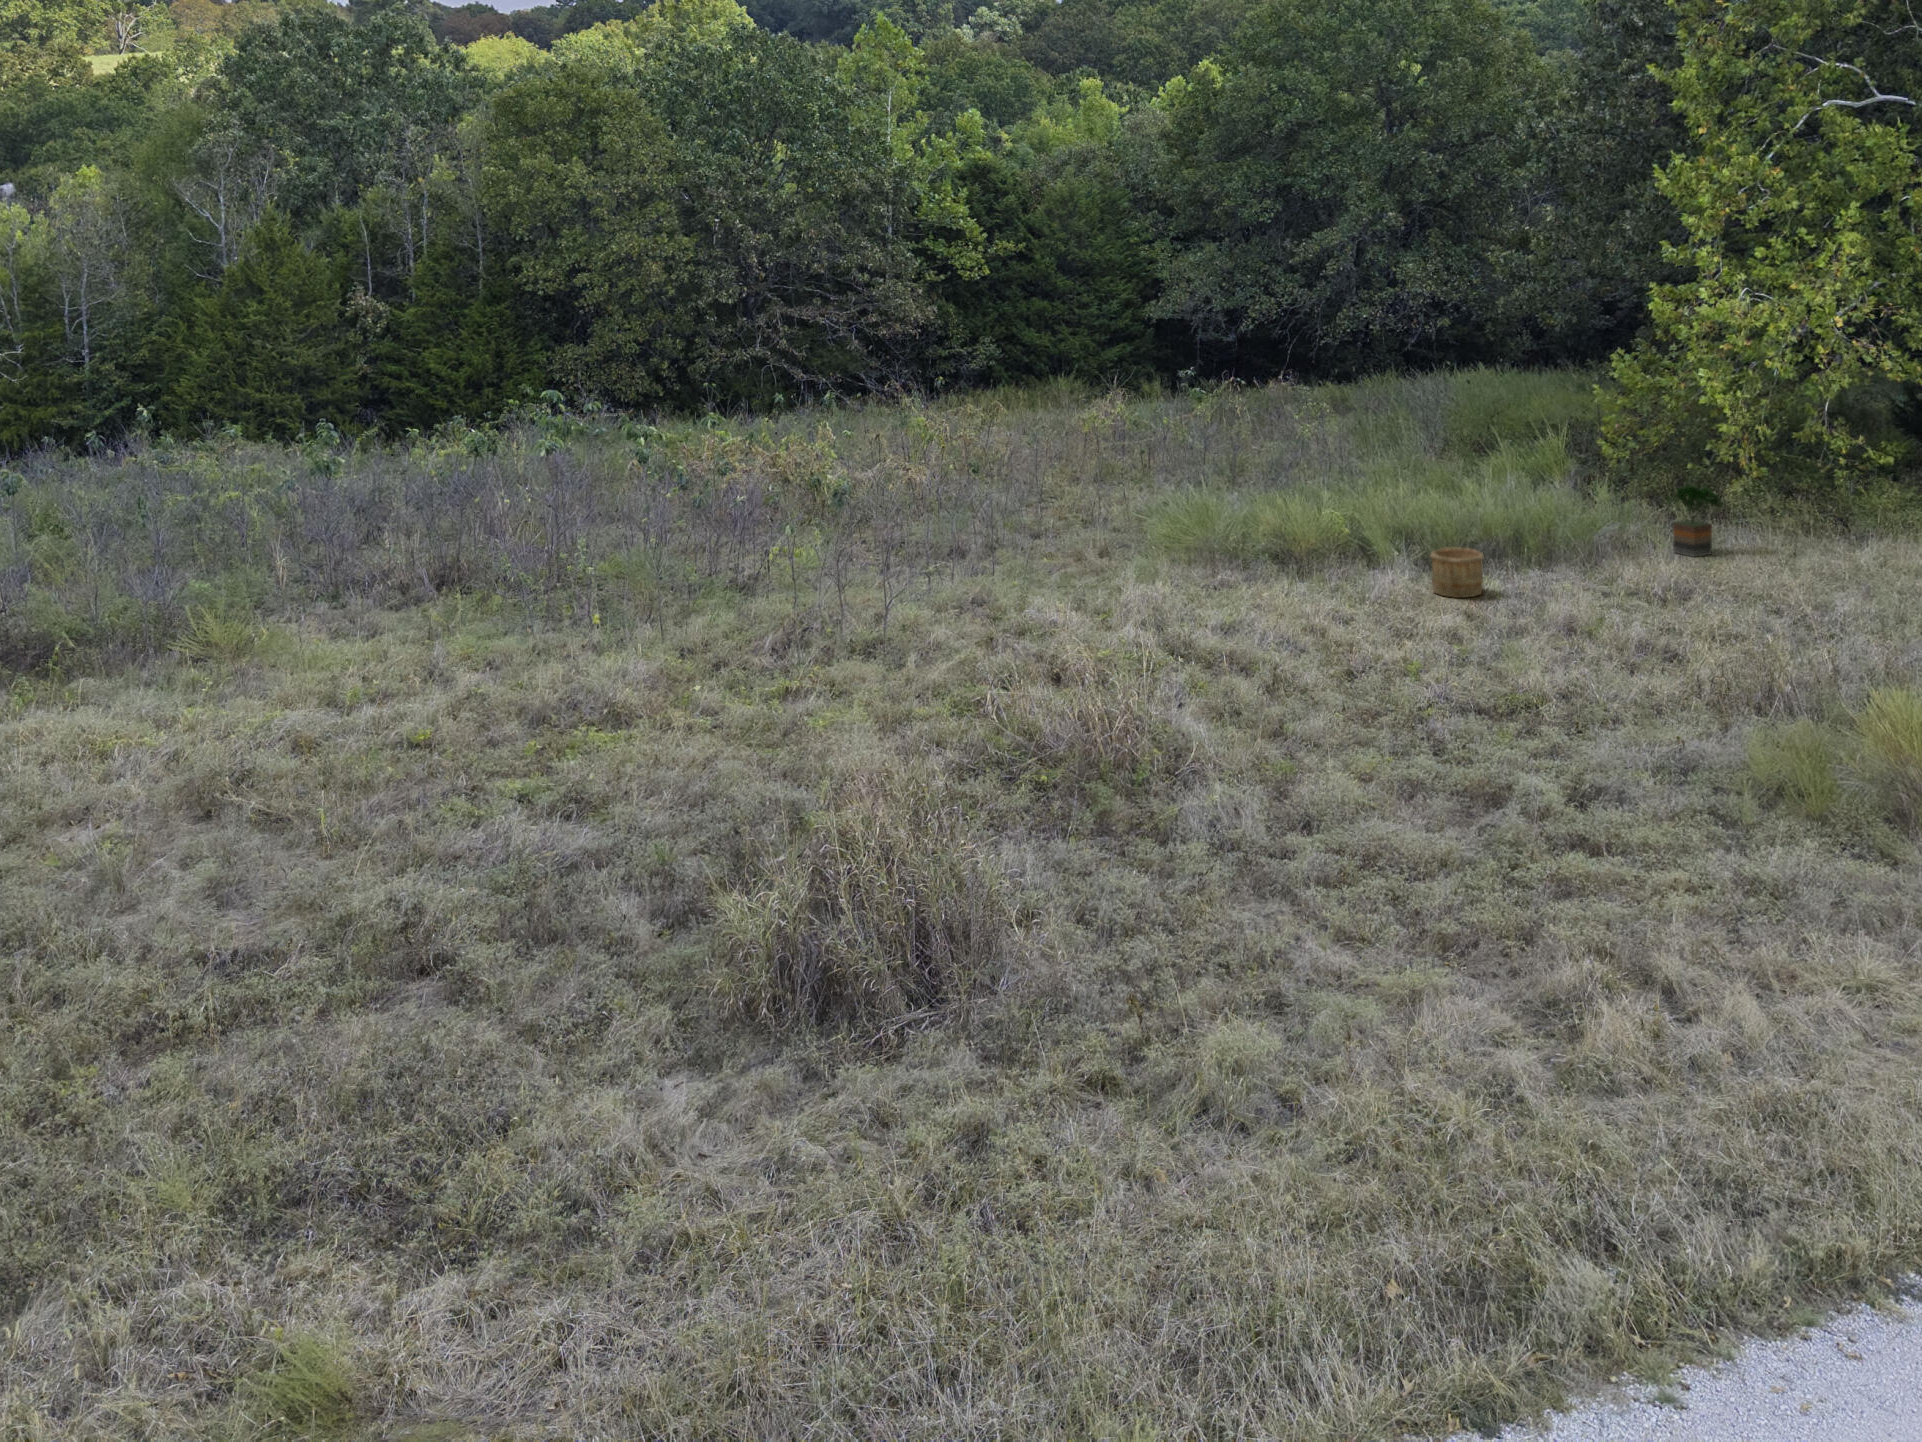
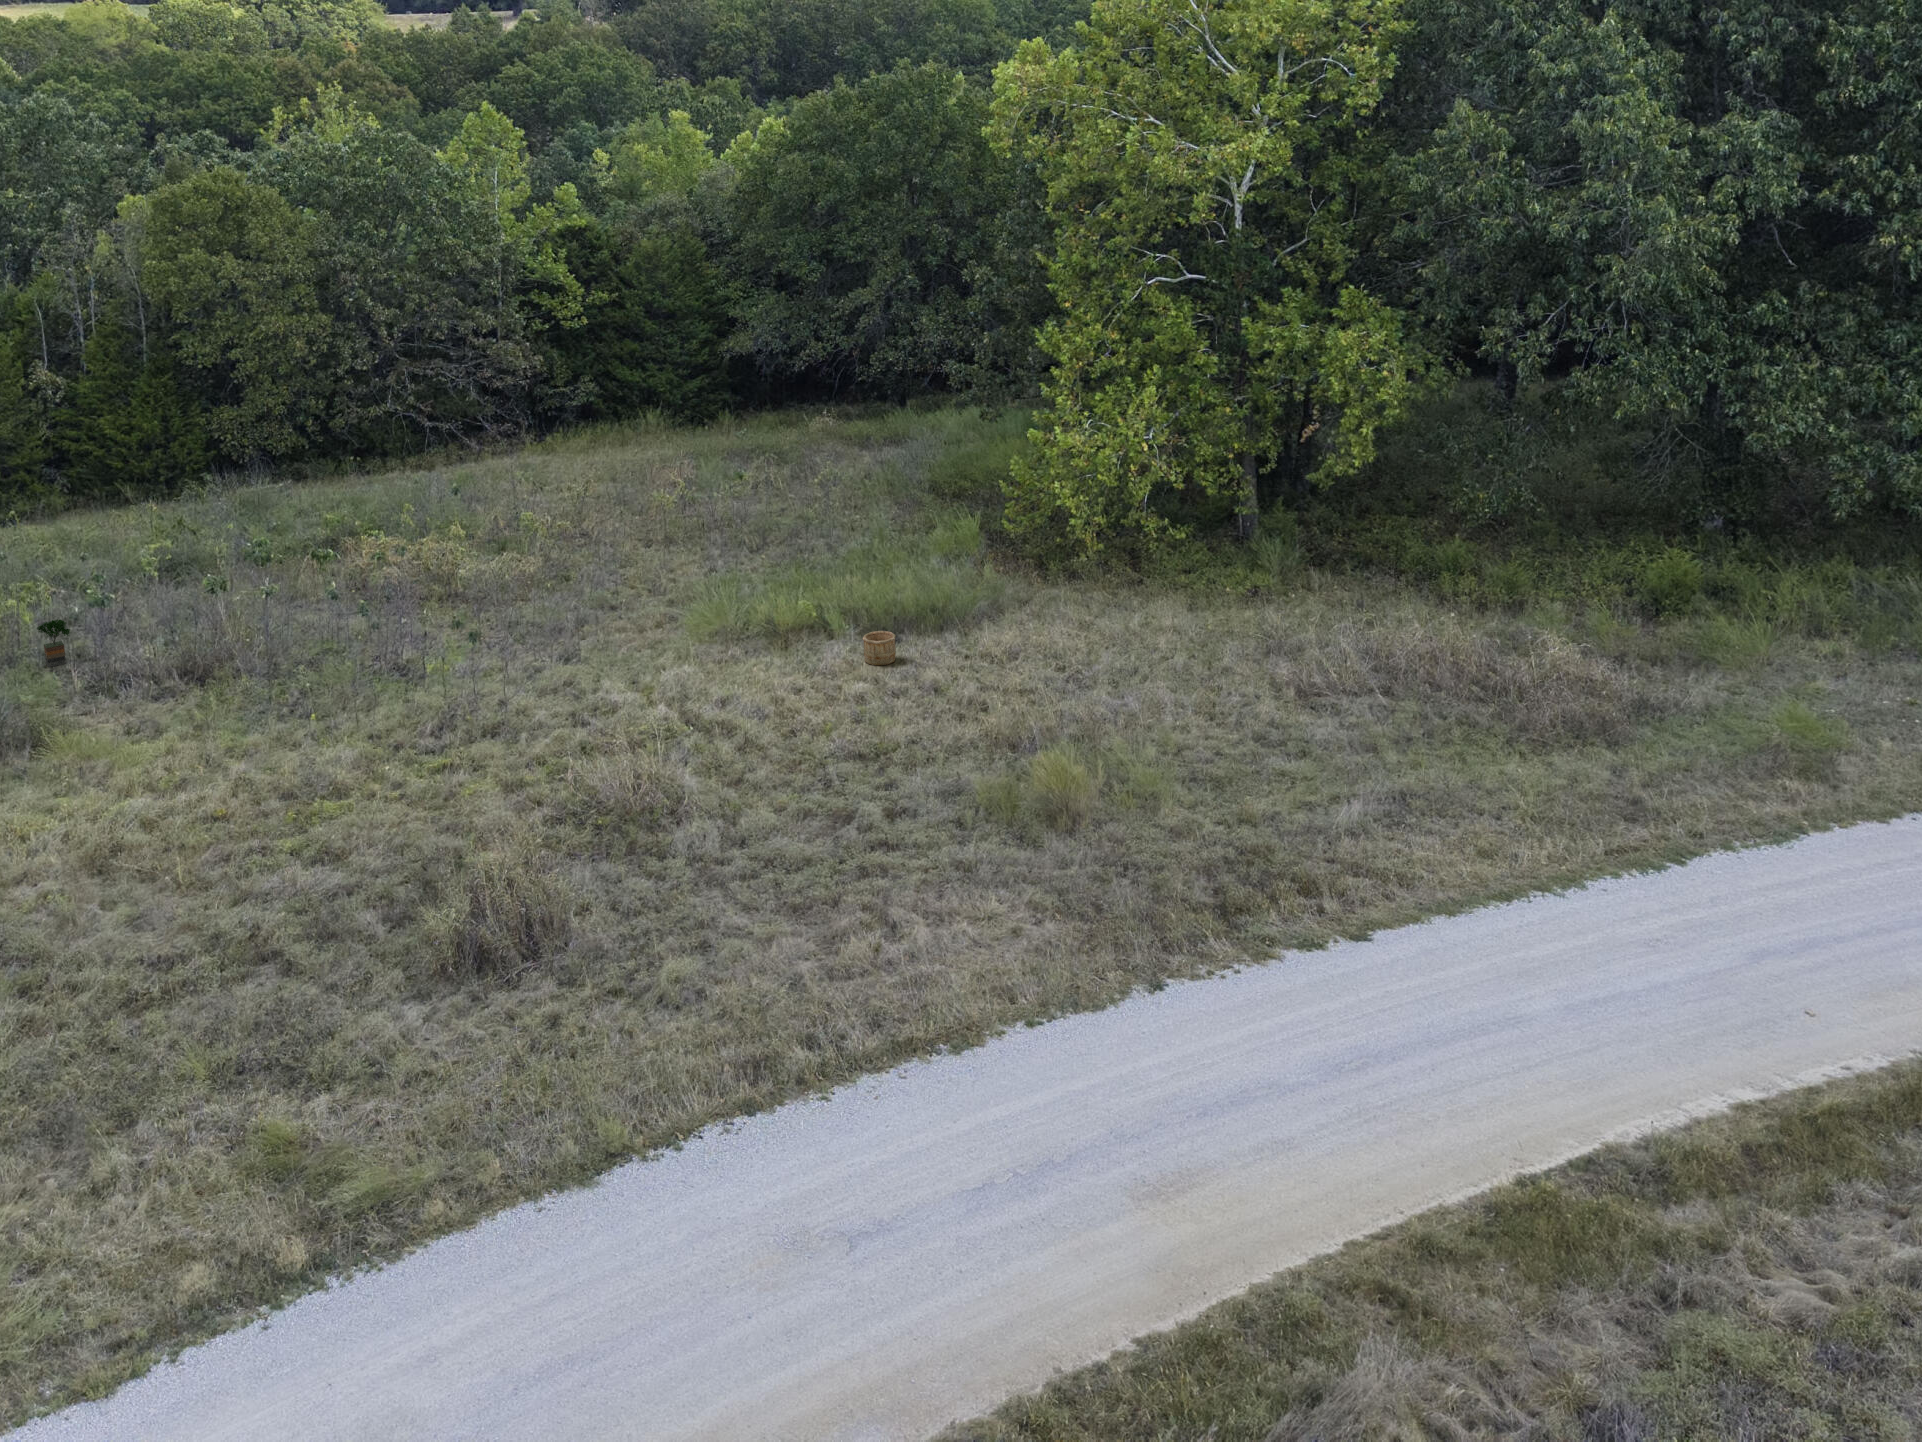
potted tree: present [1667,485,1723,557] -> present [37,619,70,667]

